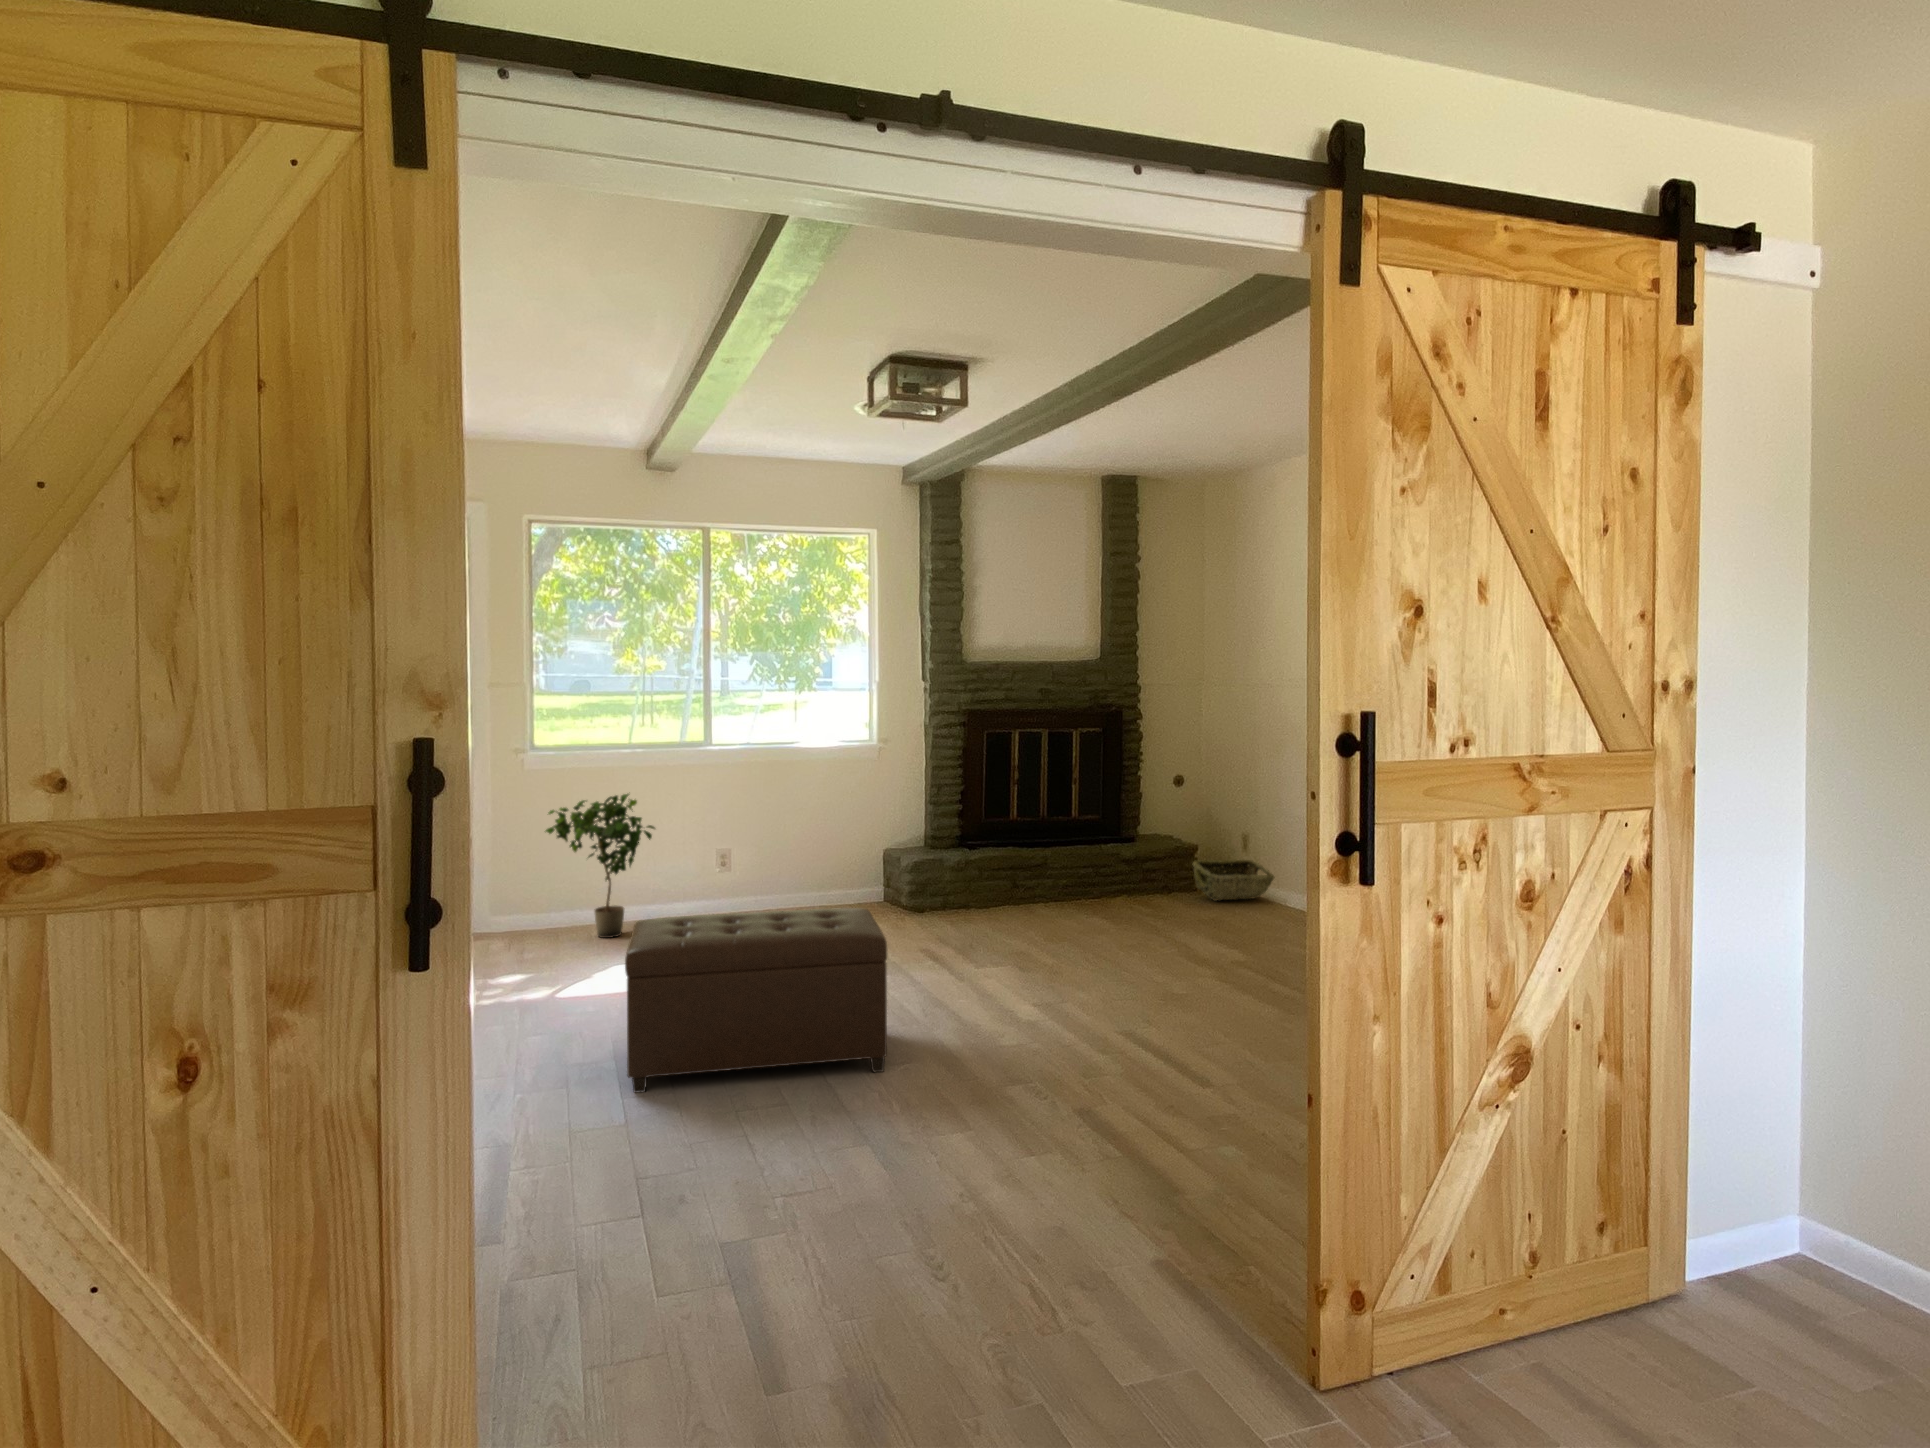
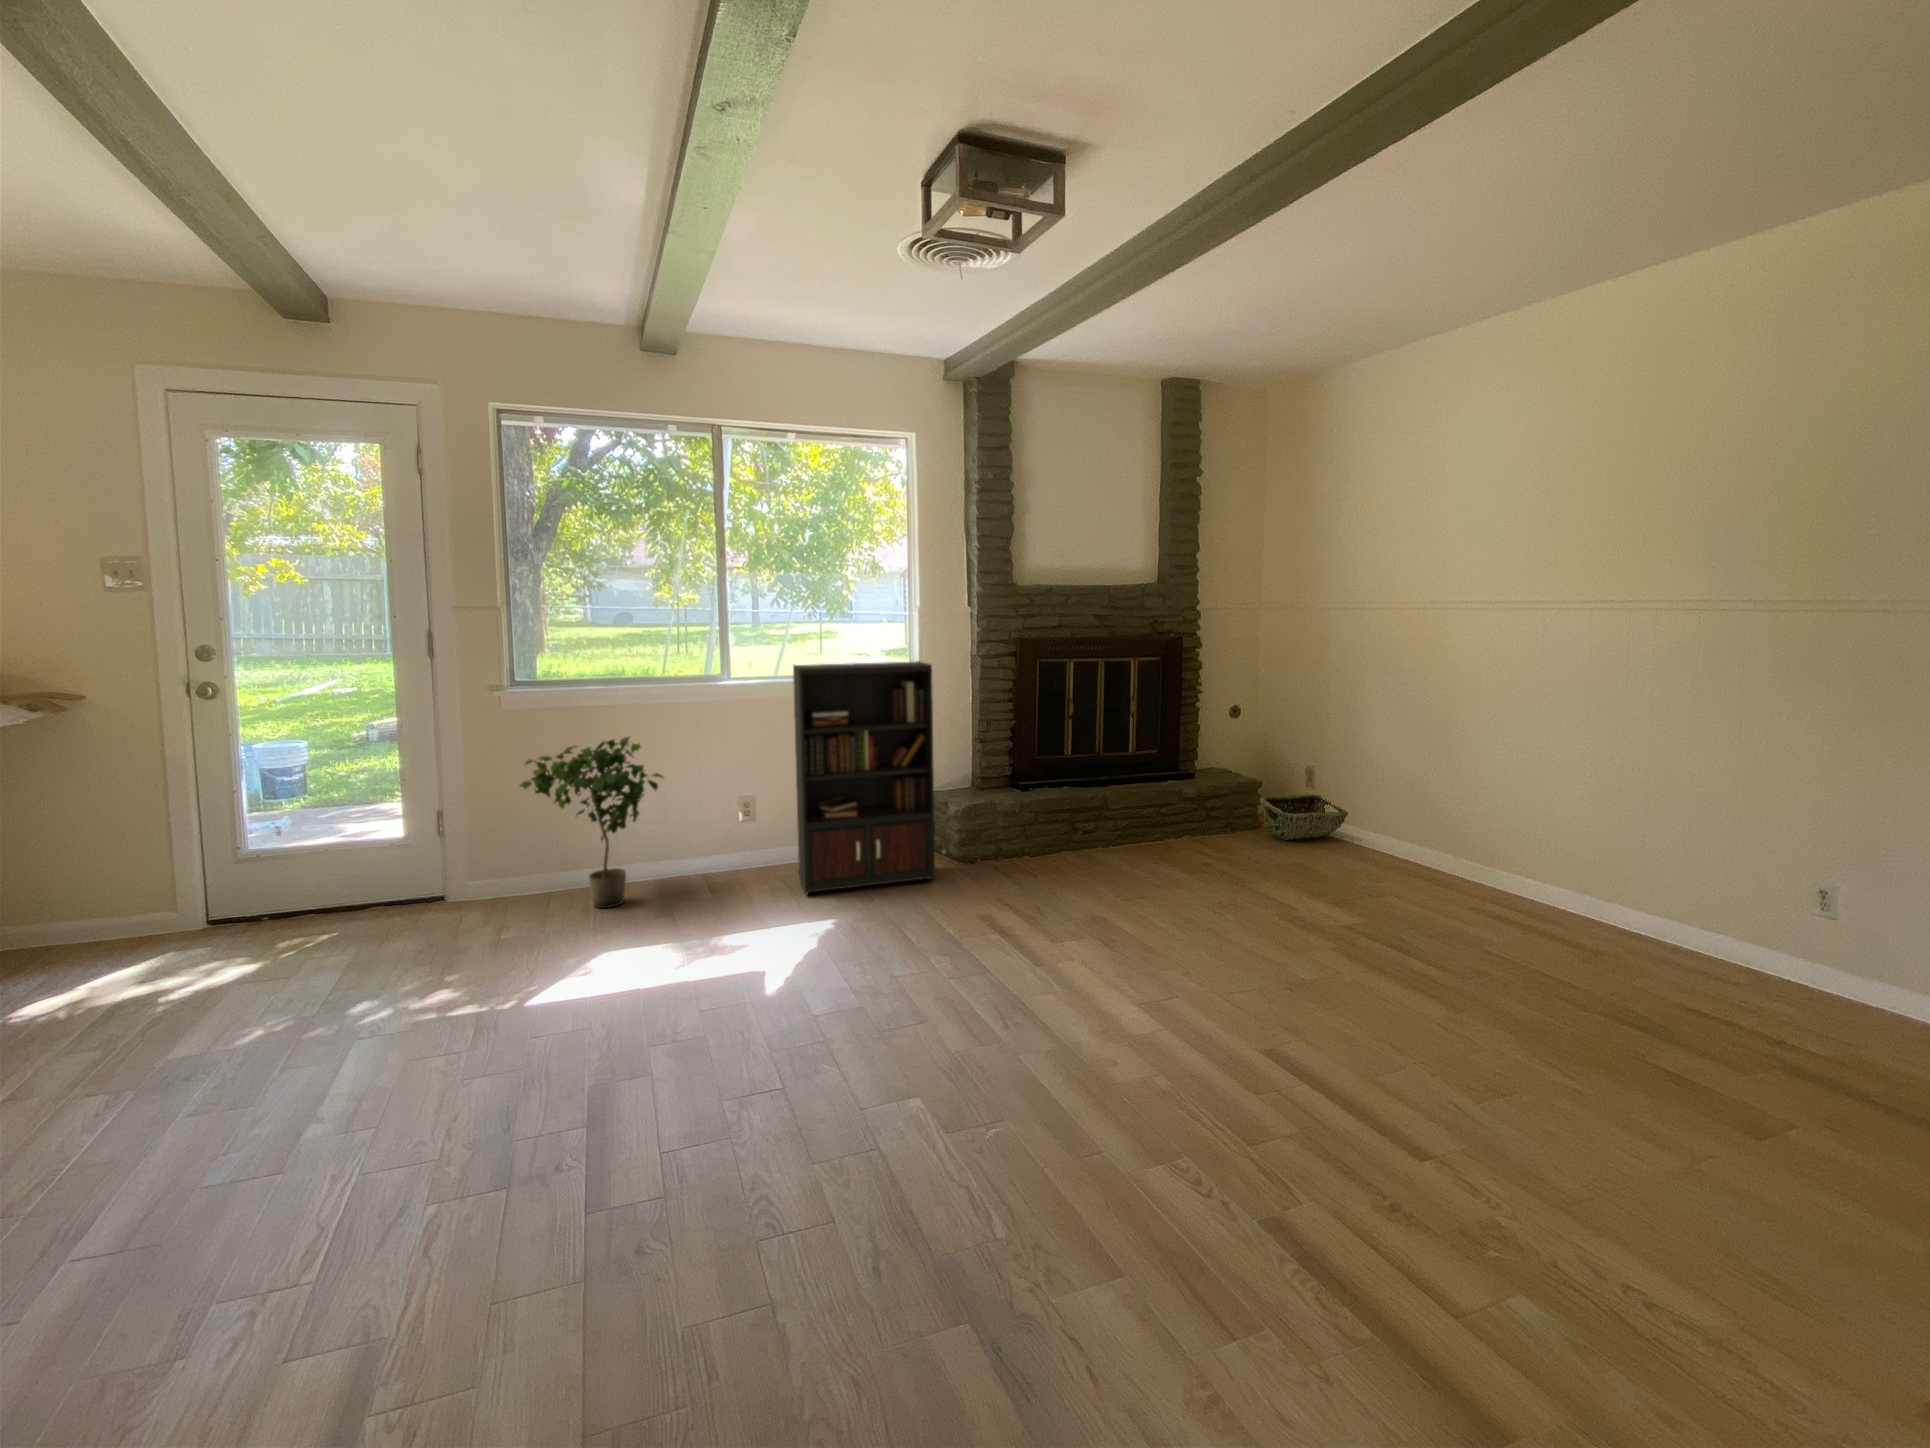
bookcase: none [767,731,898,932] -> present [793,661,945,895]
ottoman: present [625,908,887,1093] -> none [553,900,961,1216]

